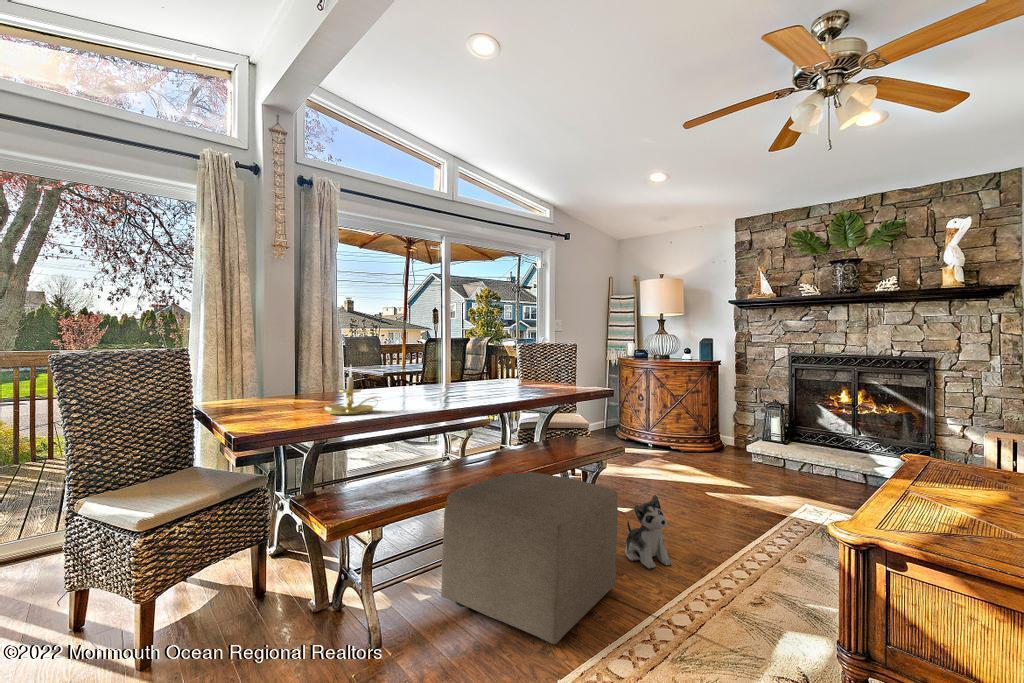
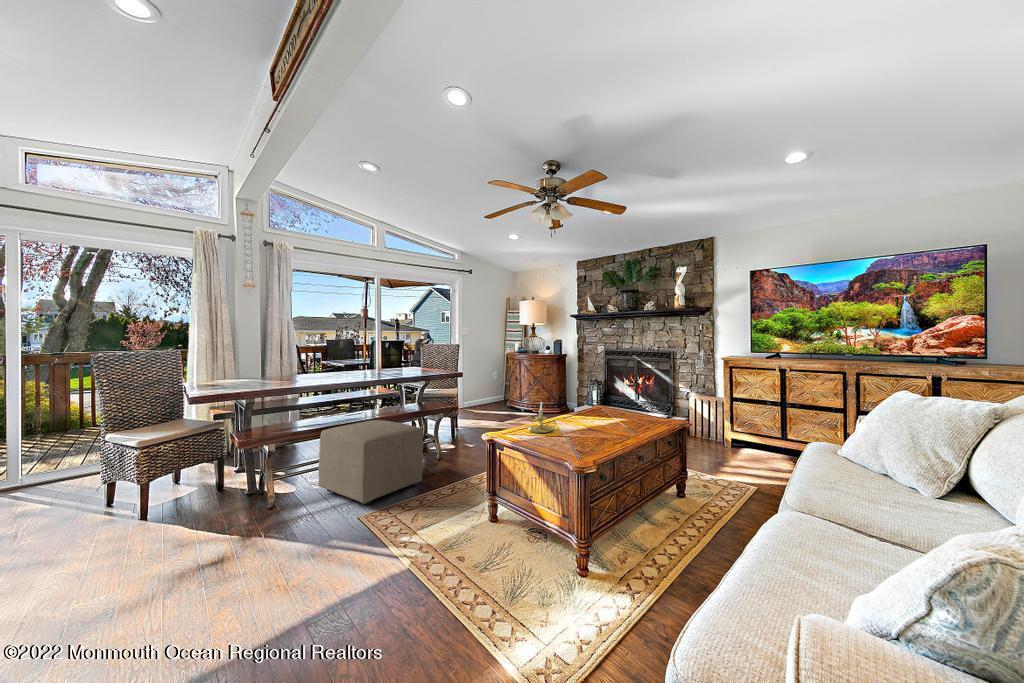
candle holder: present [324,365,379,415] -> present [527,405,554,433]
plush toy: present [625,495,672,568] -> none [442,433,466,474]

